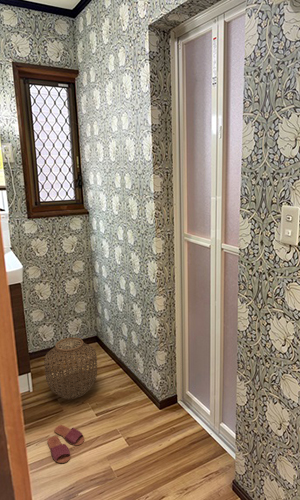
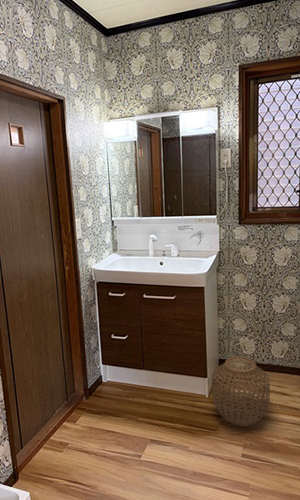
slippers: present [47,425,84,463] -> none [174,442,214,482]

